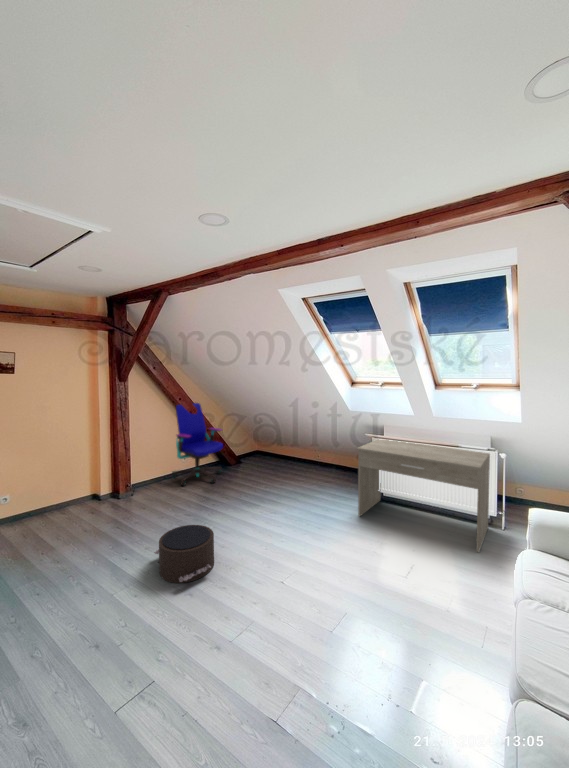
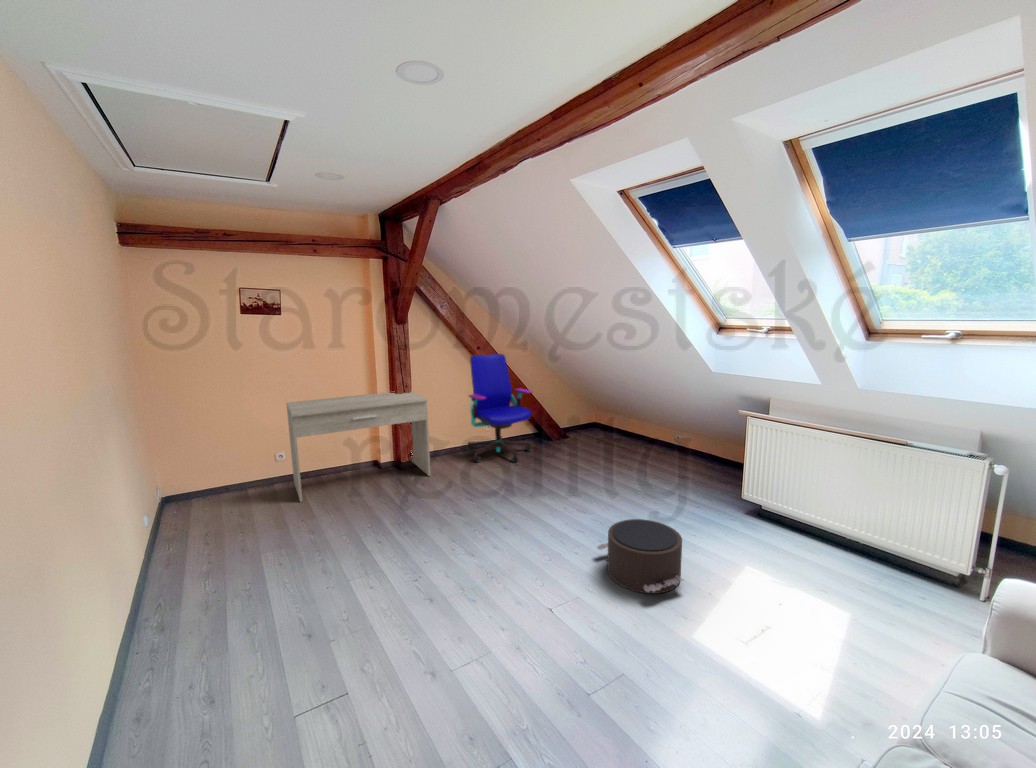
desk: present [358,439,490,552] -> present [286,392,430,502]
pouf: present [154,525,214,583] -> present [597,519,683,594]

